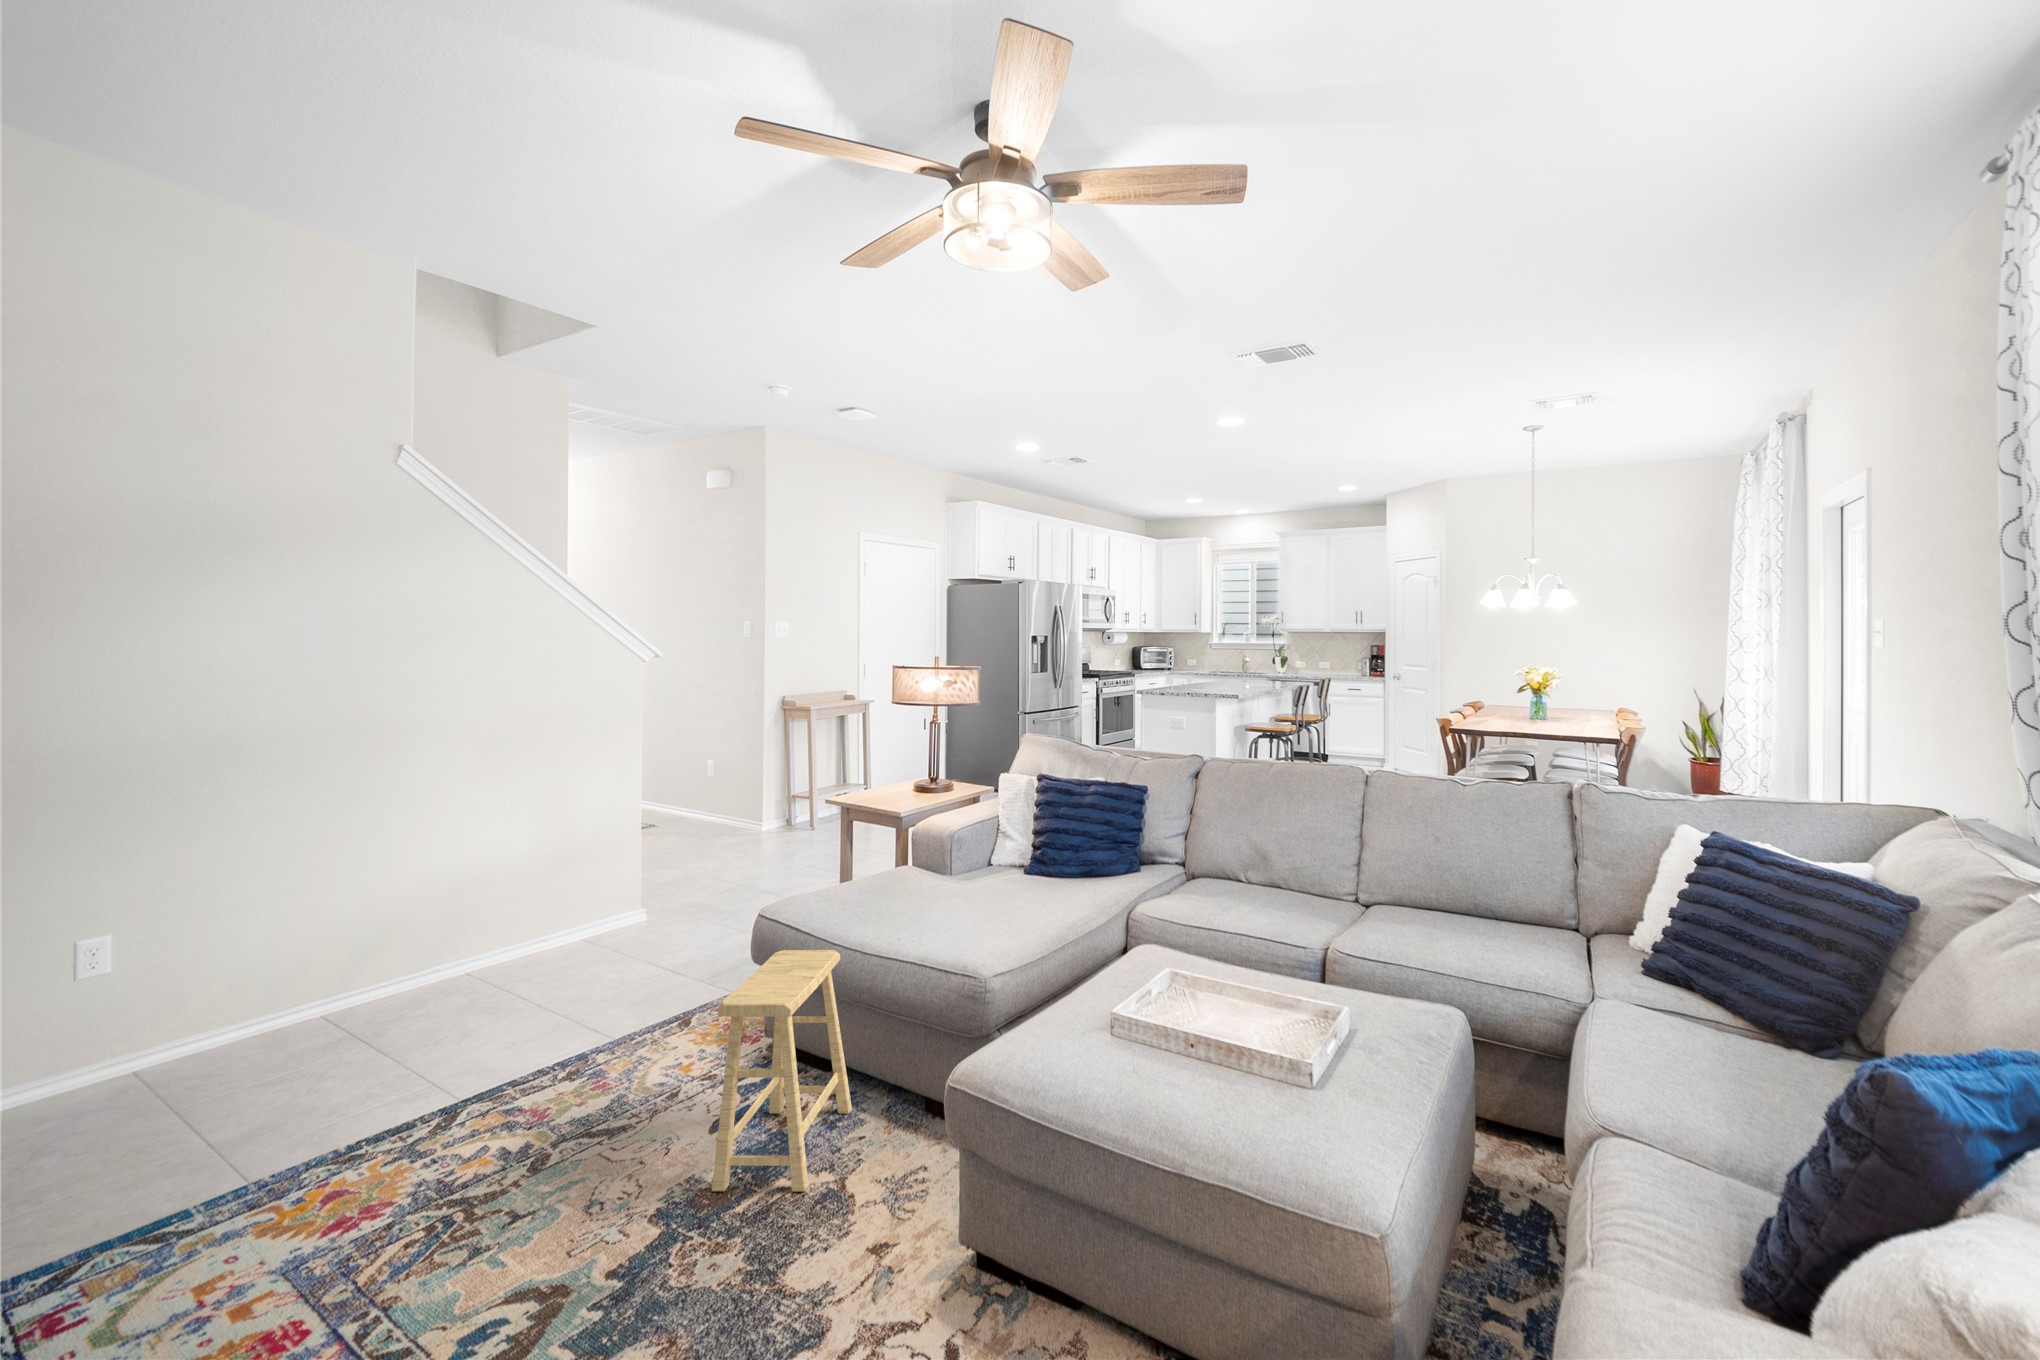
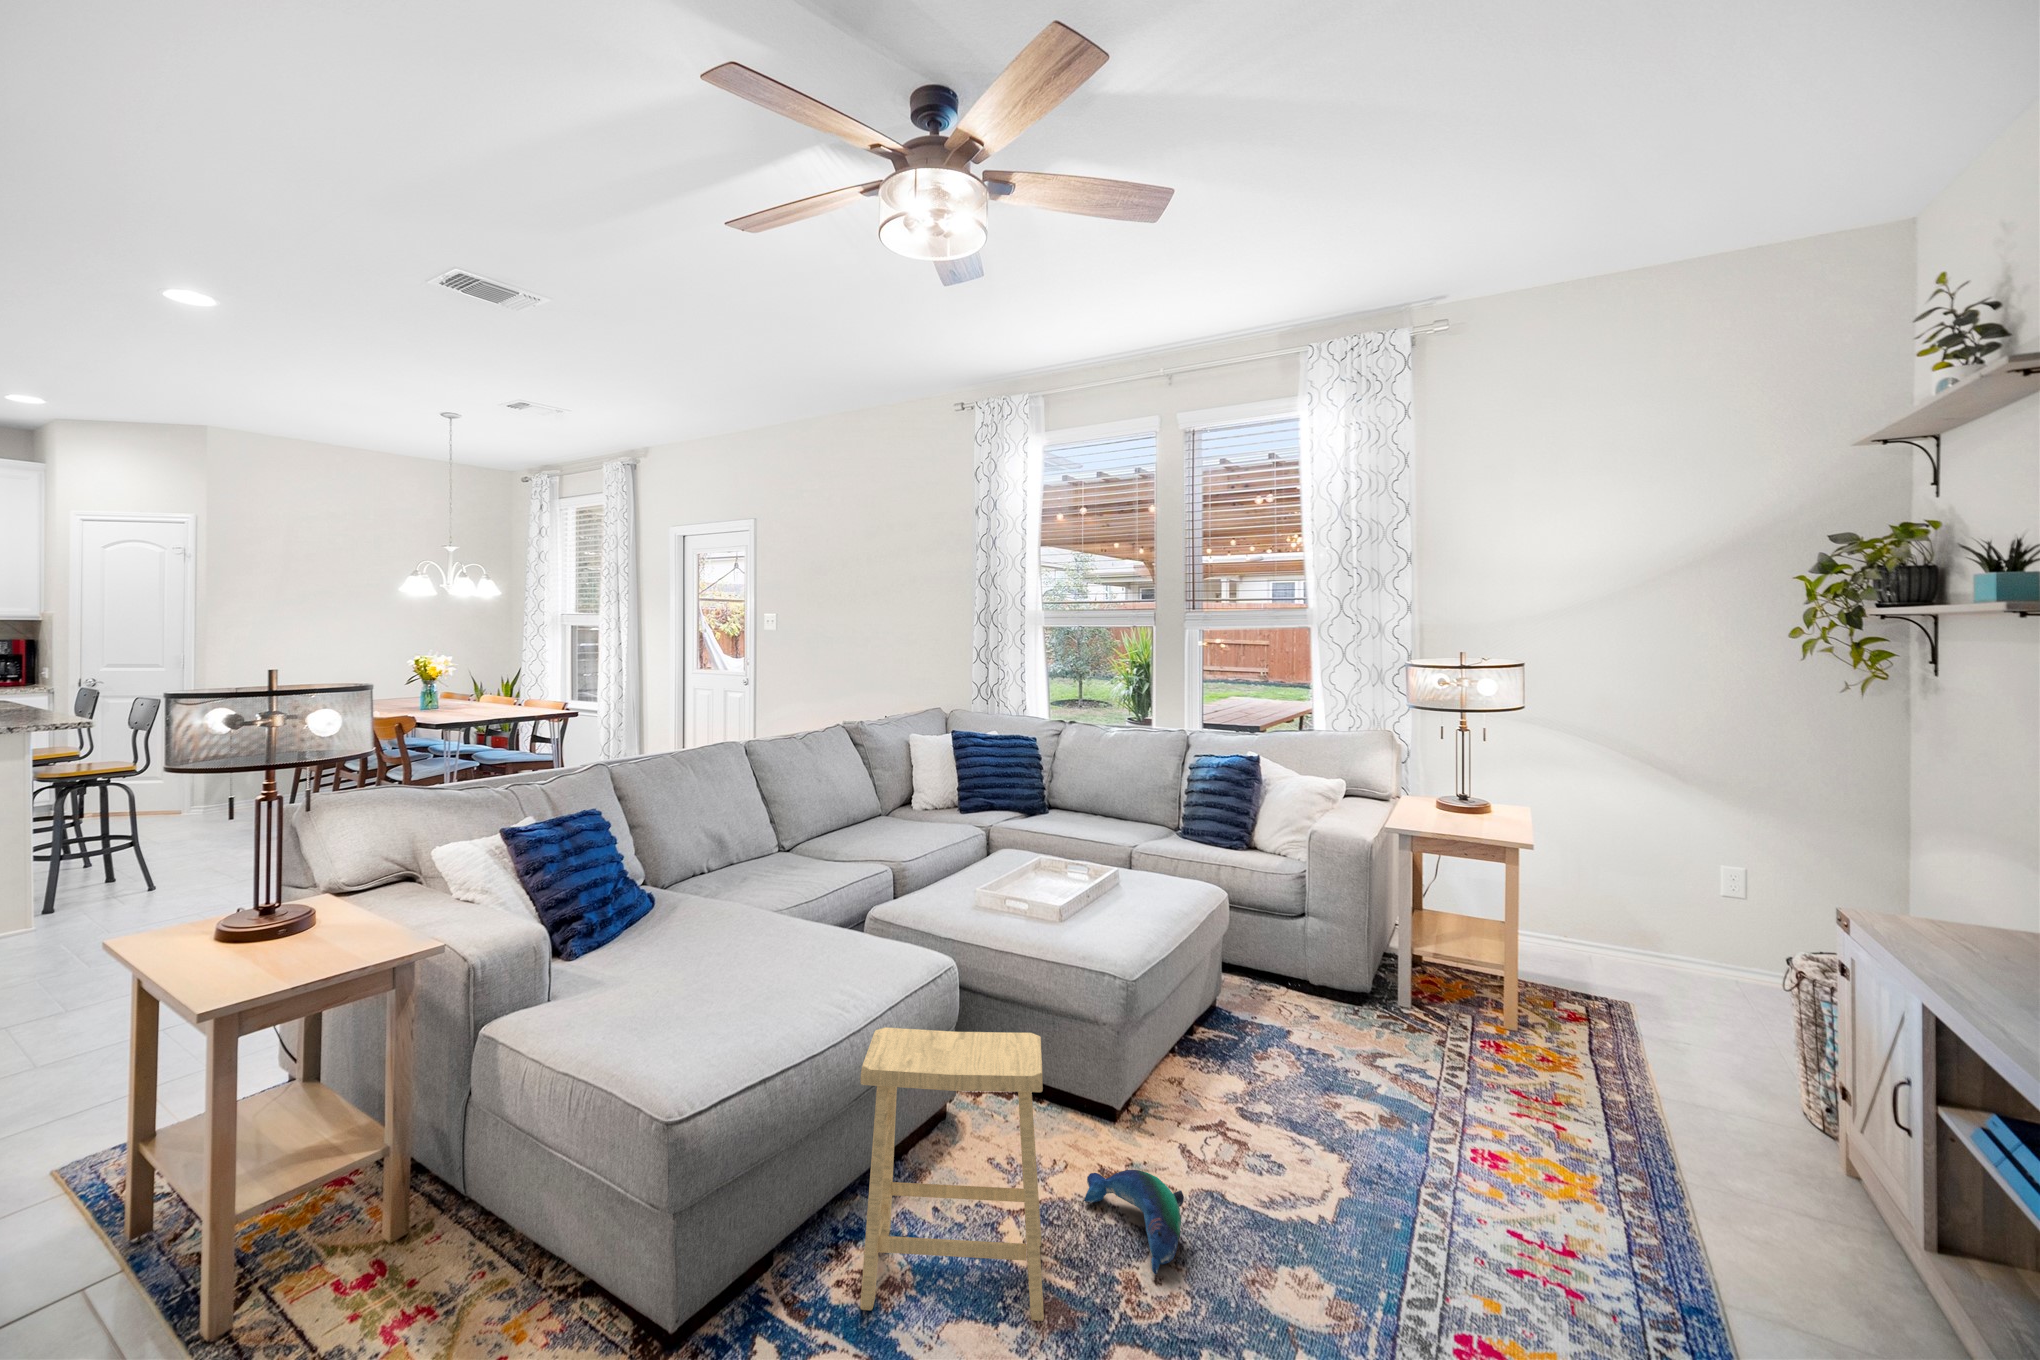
plush toy: none [717,1210,860,1278] -> present [1084,1170,1184,1274]

